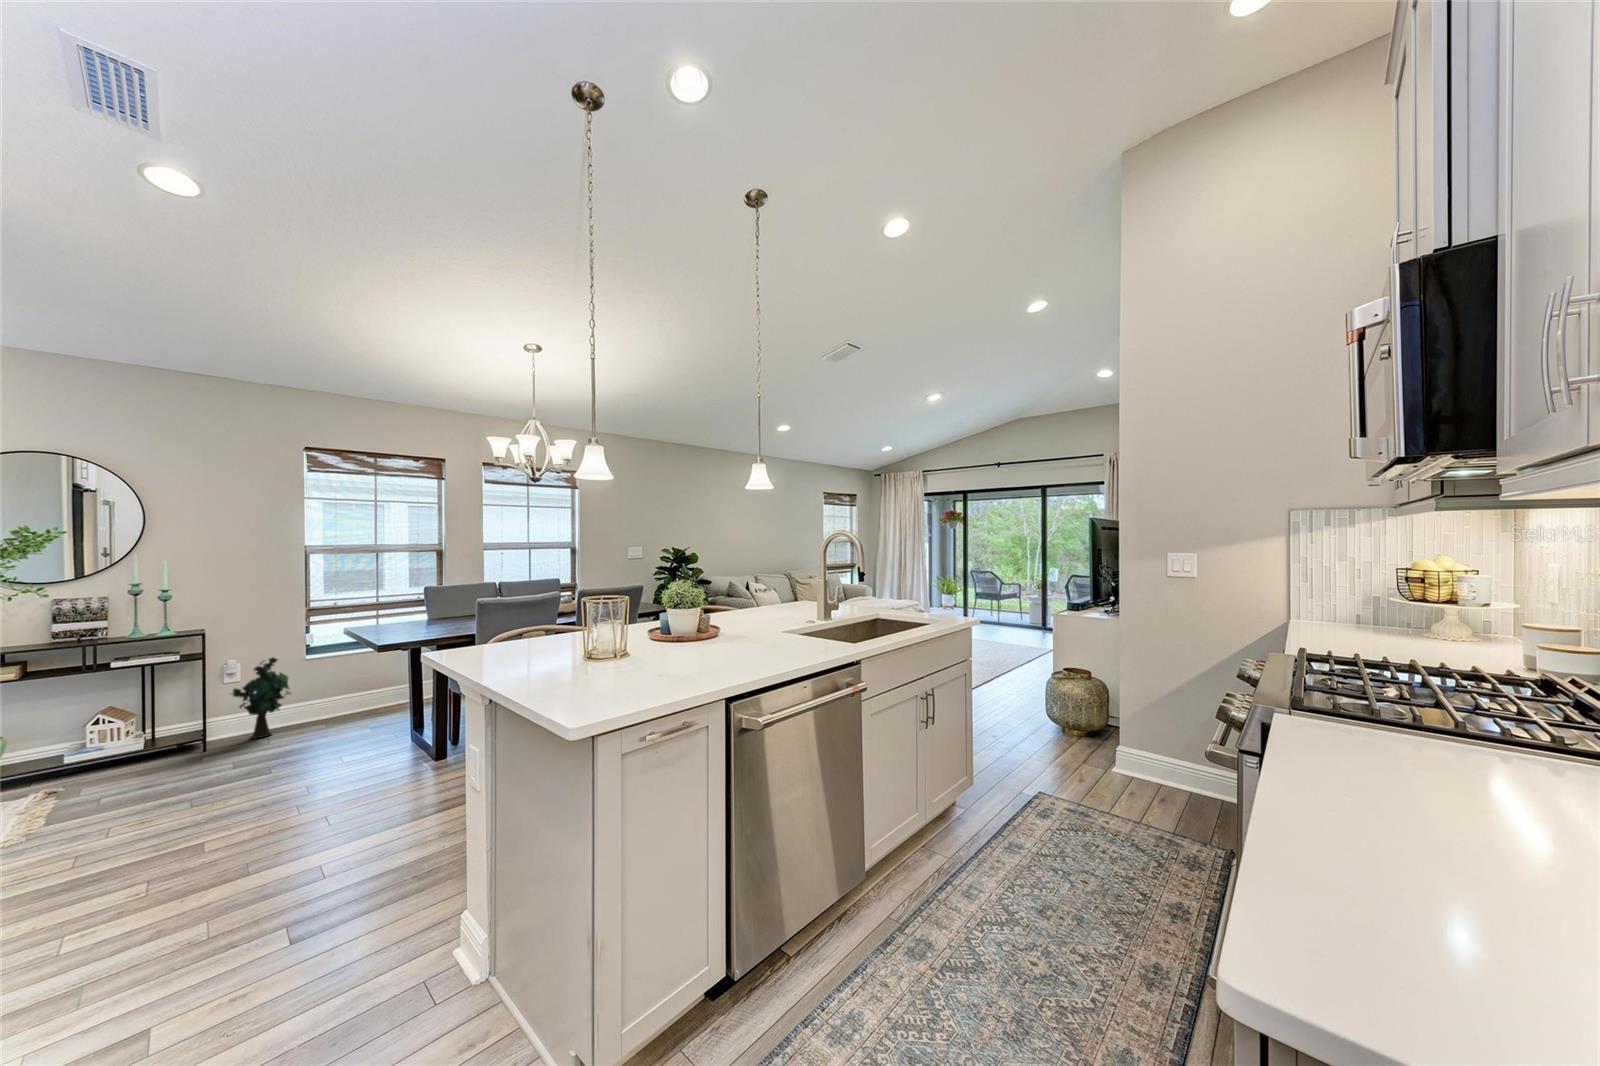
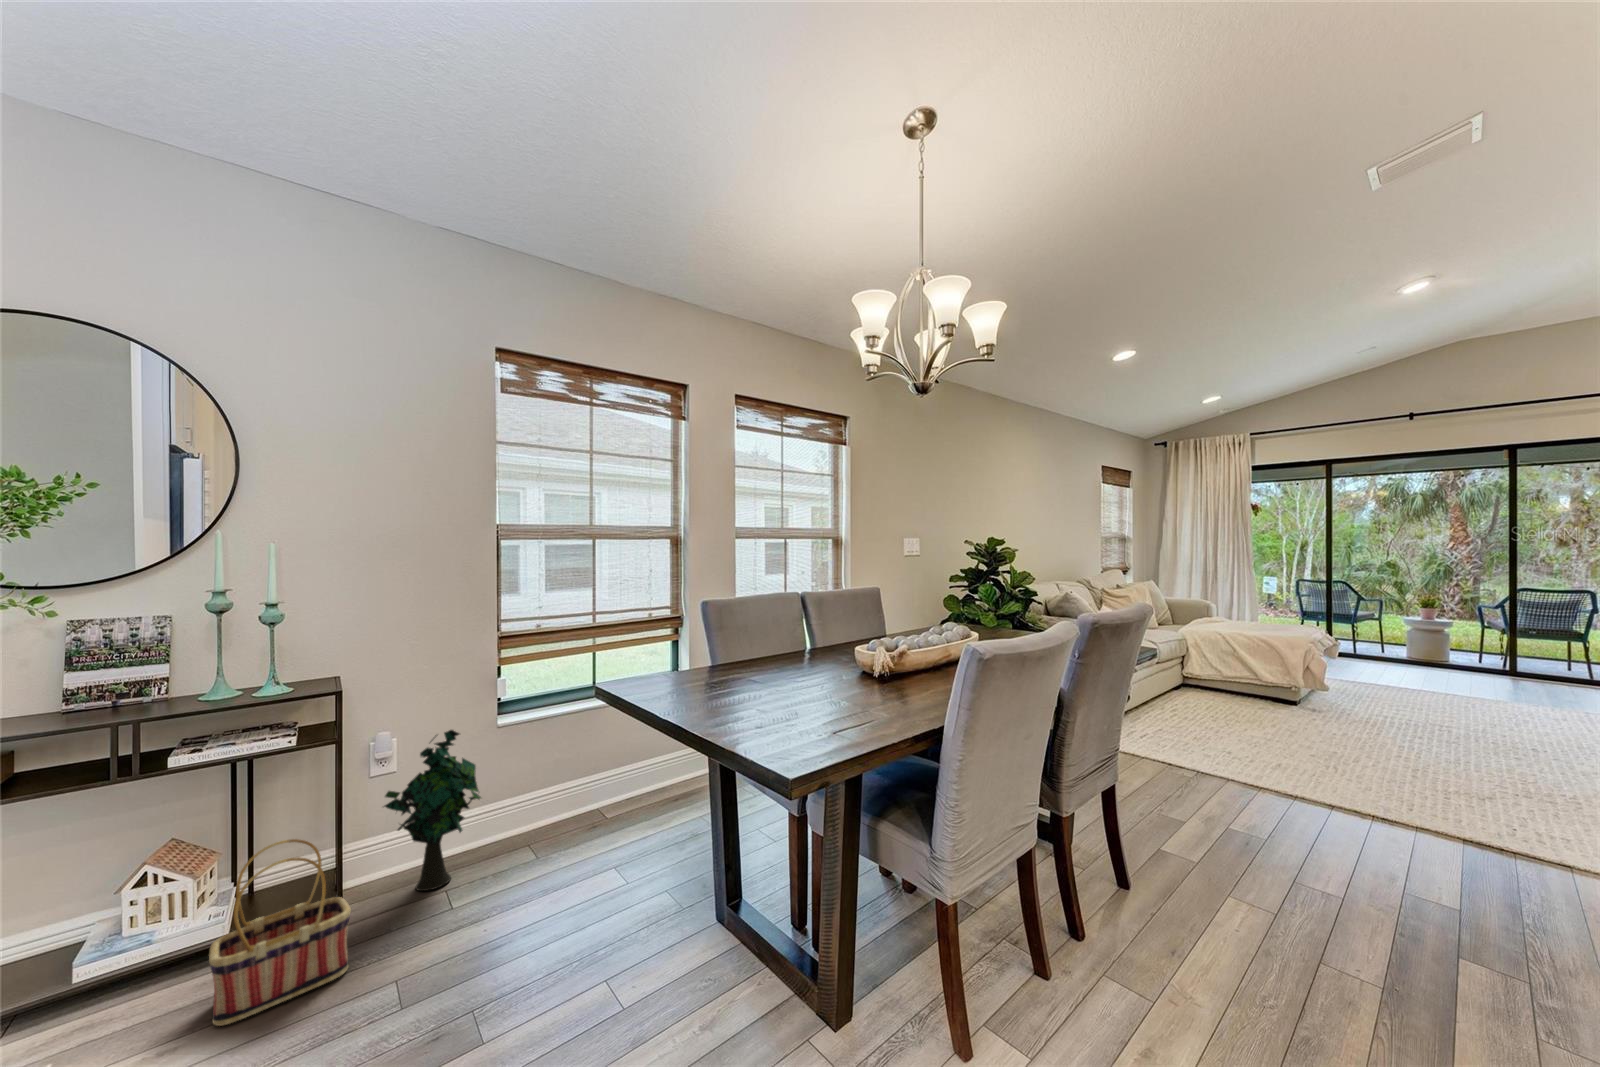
basket: none [136,702,210,775] -> present [209,839,351,1026]

